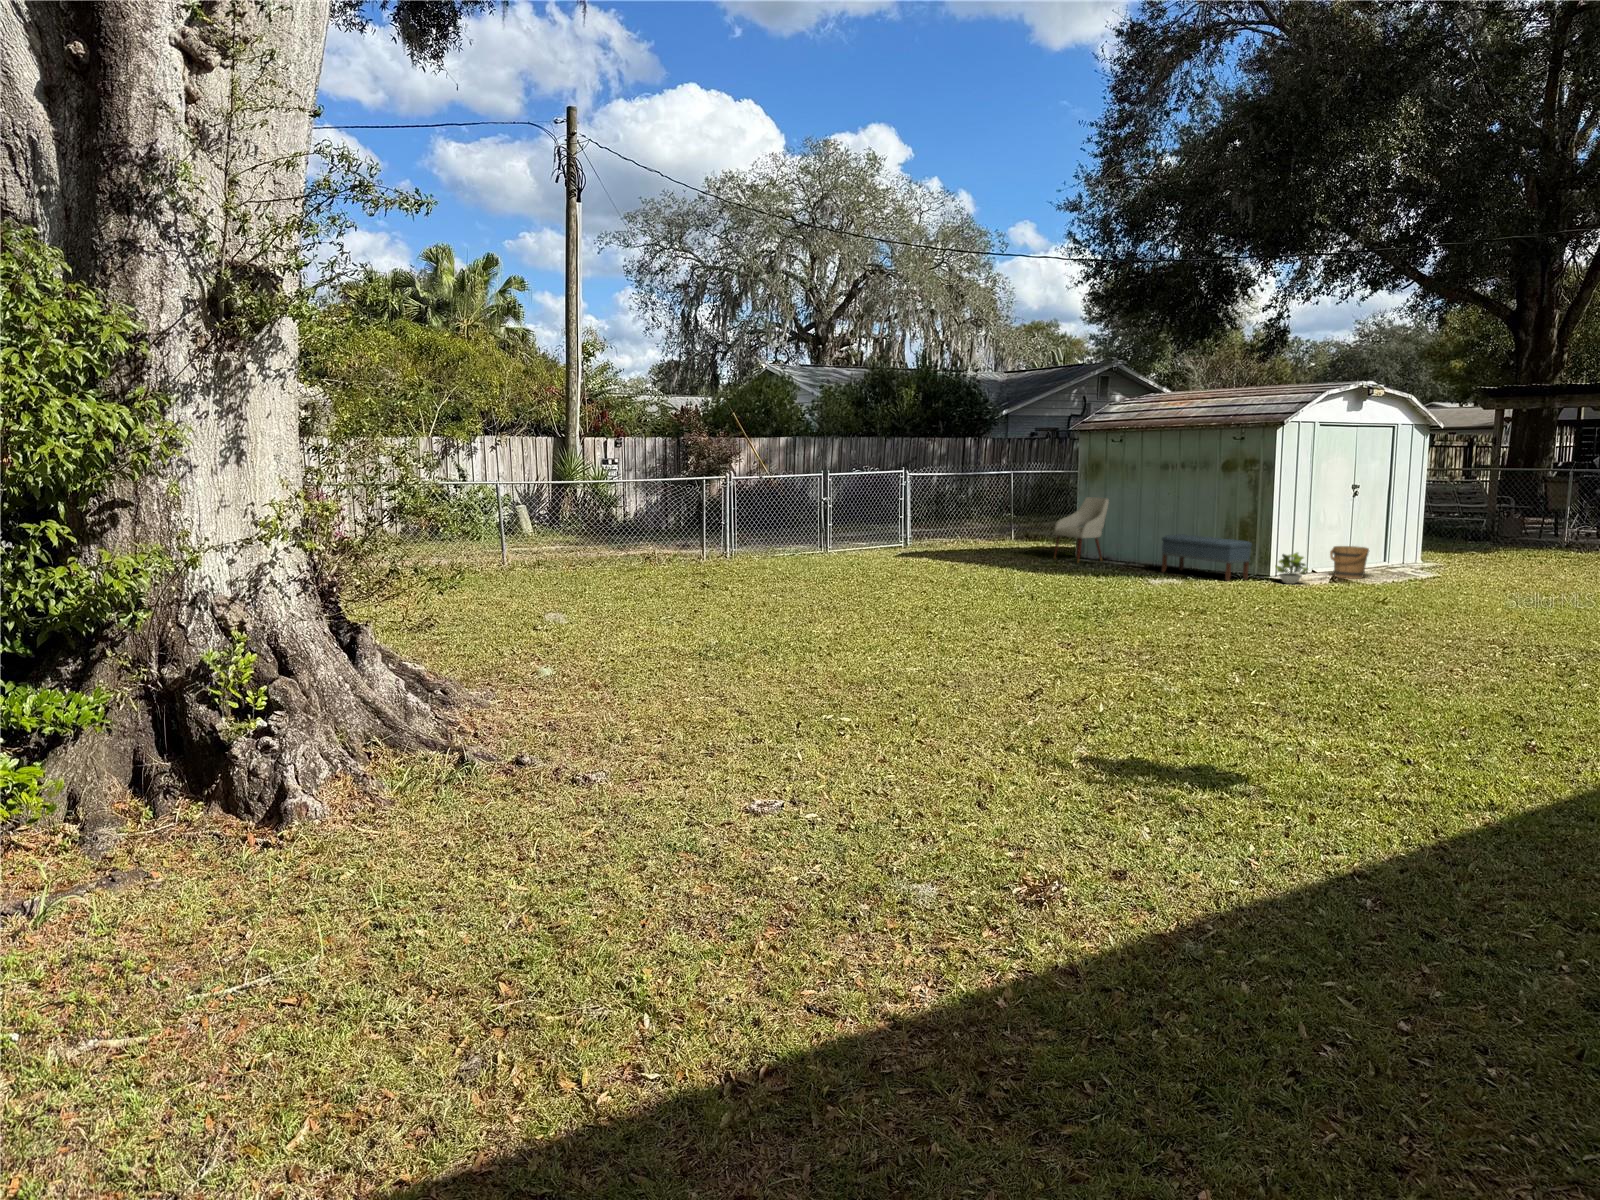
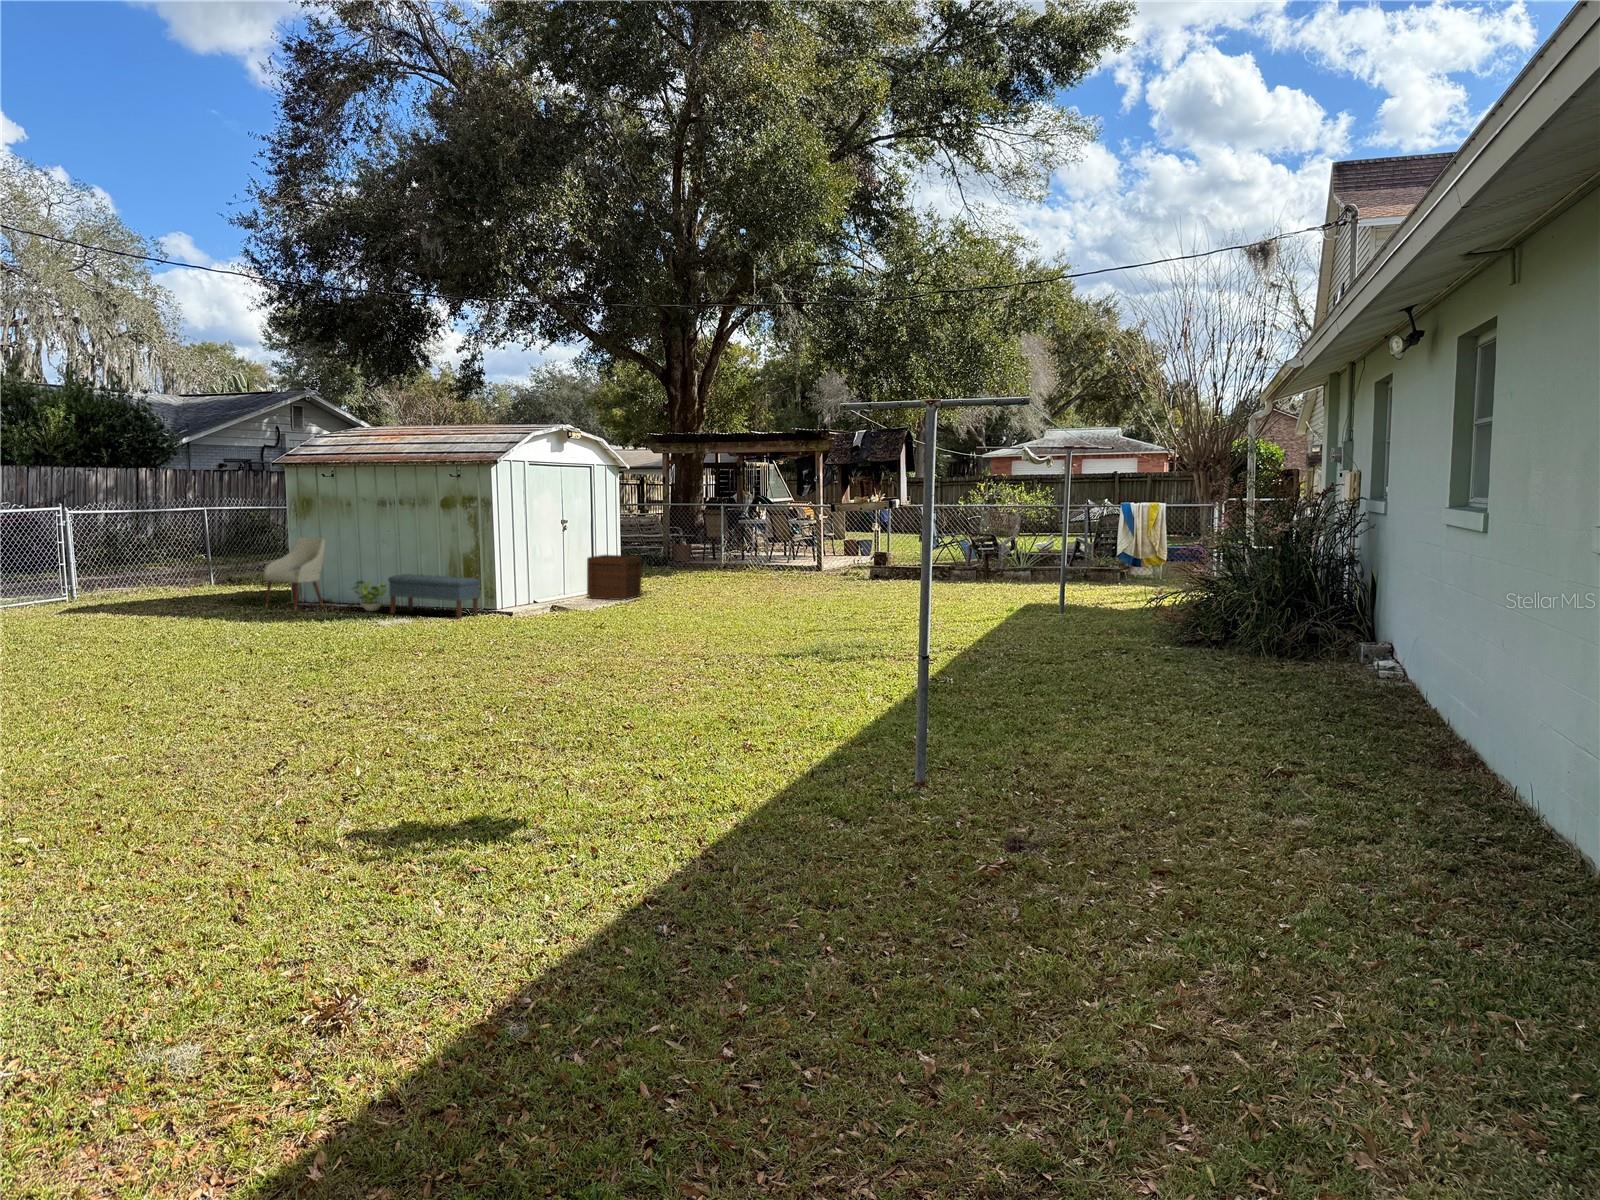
wooden crate: none [1375,523,1449,575] -> present [587,555,642,600]
bucket: present [1330,546,1369,579] -> none [549,578,582,608]
potted plant: present [1276,553,1308,584] -> present [353,581,386,611]

